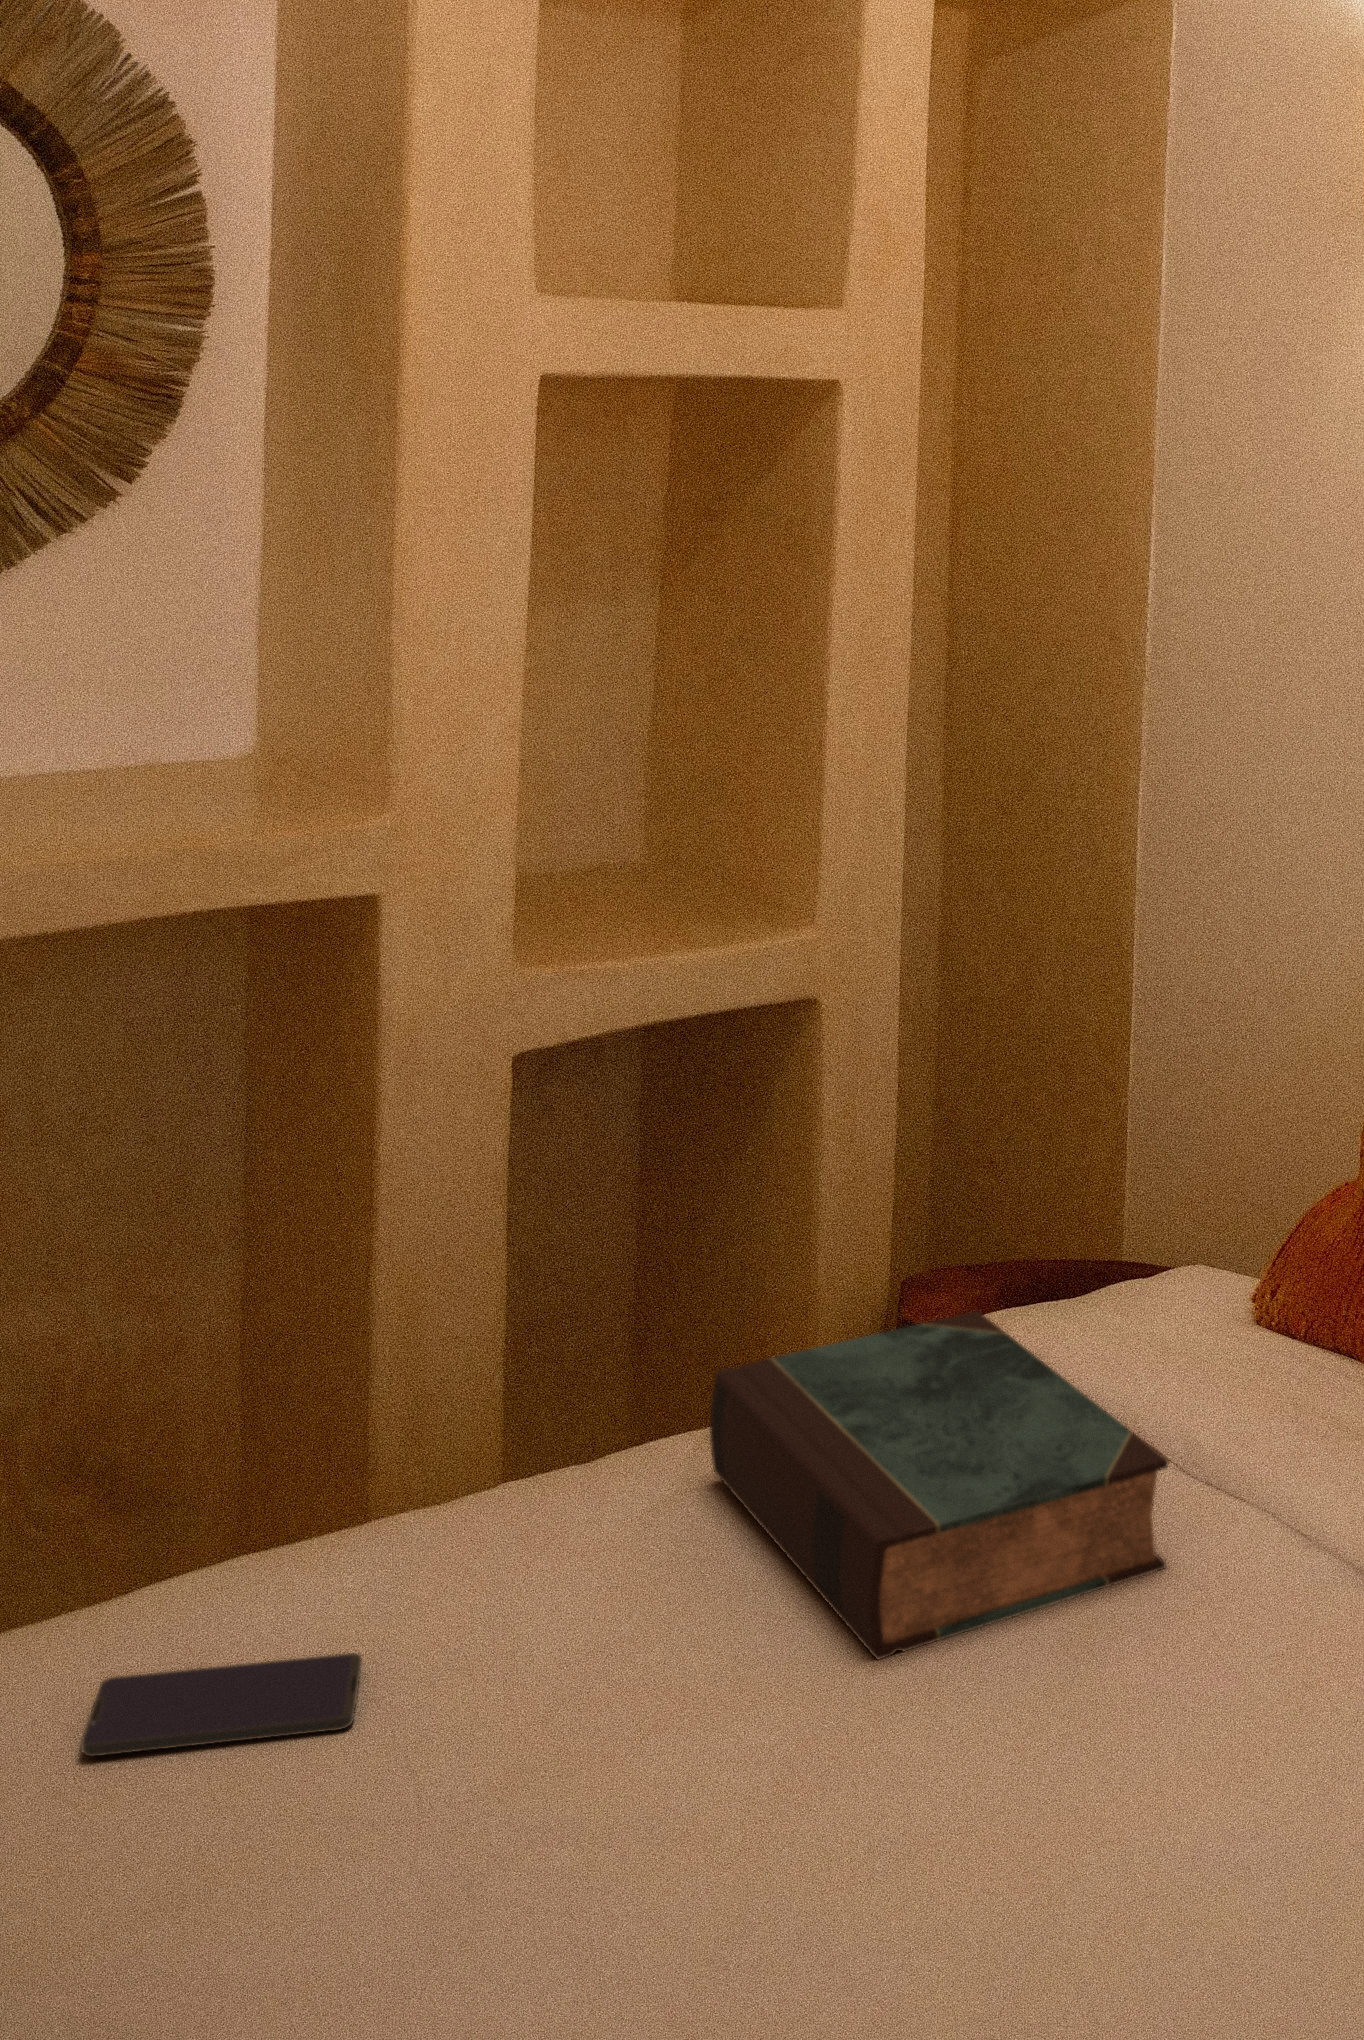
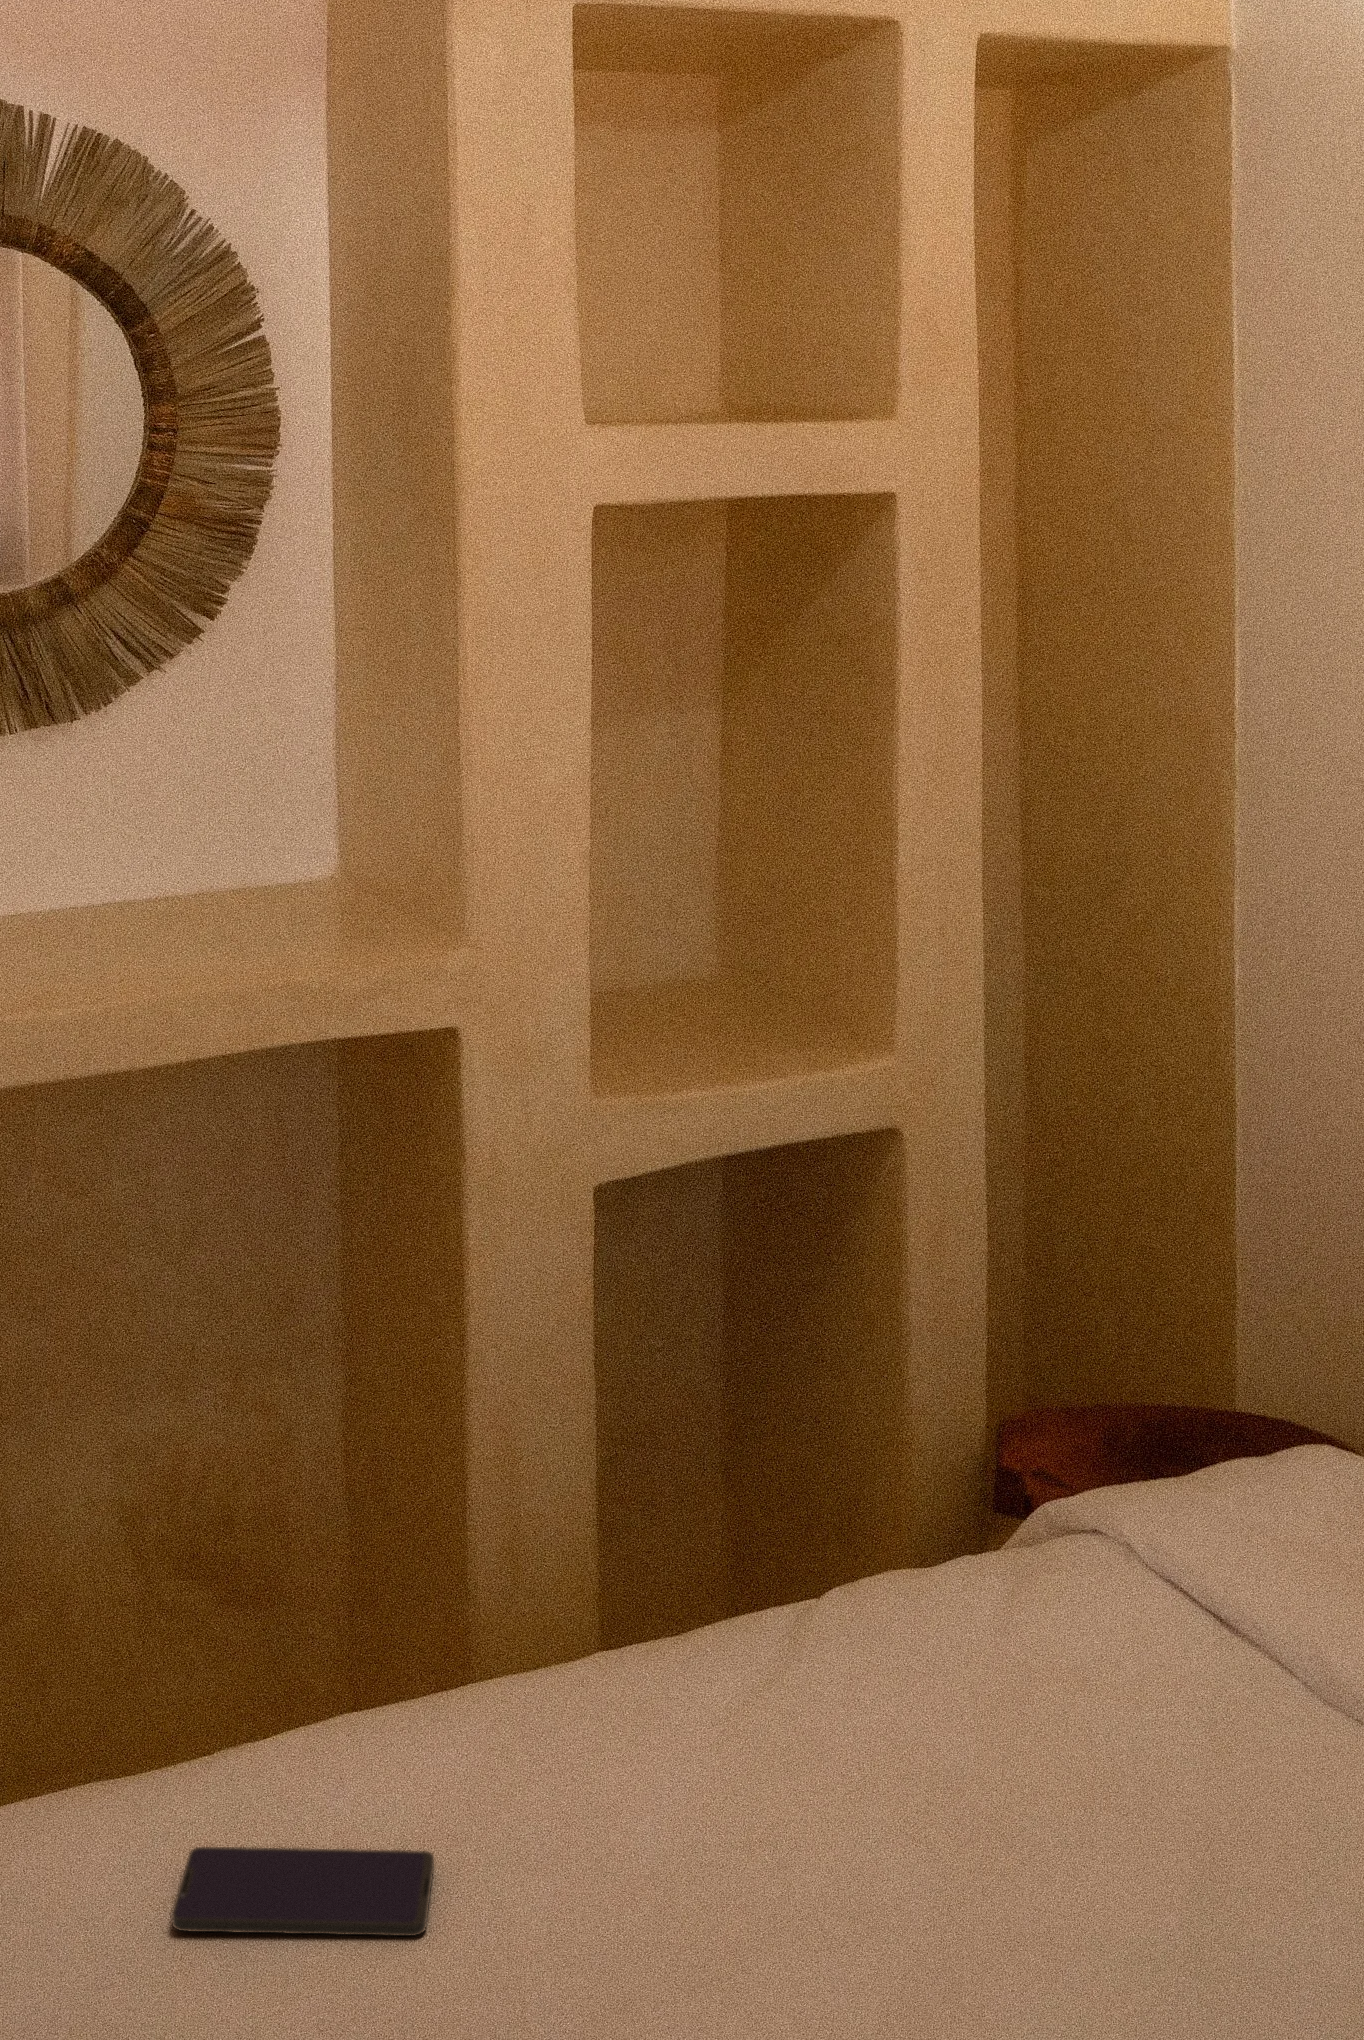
book: present [710,1311,1168,1660] -> none [781,1531,1290,1933]

